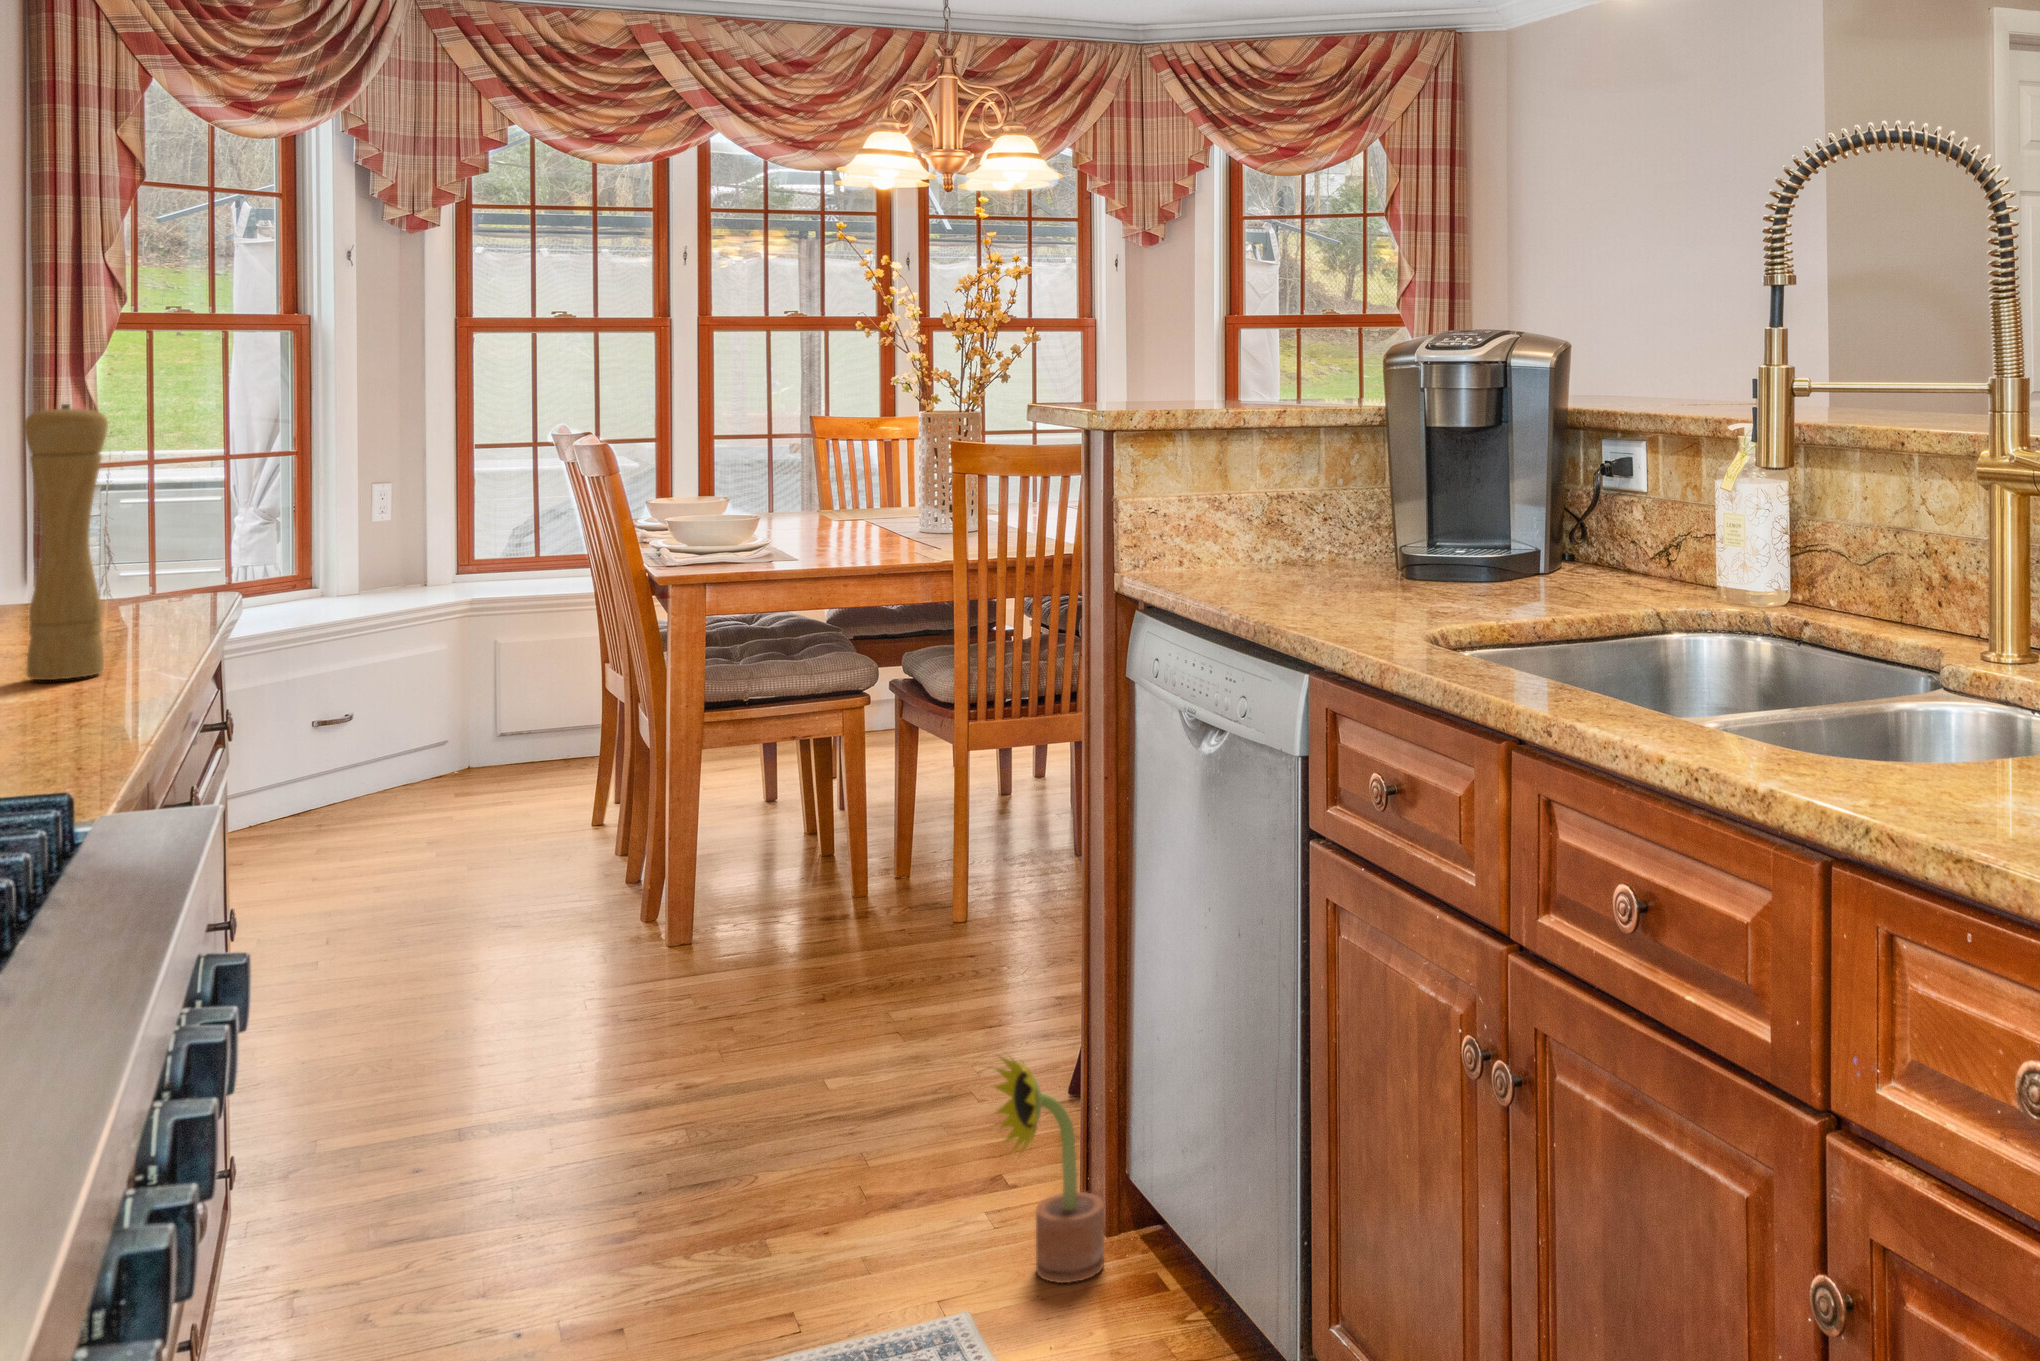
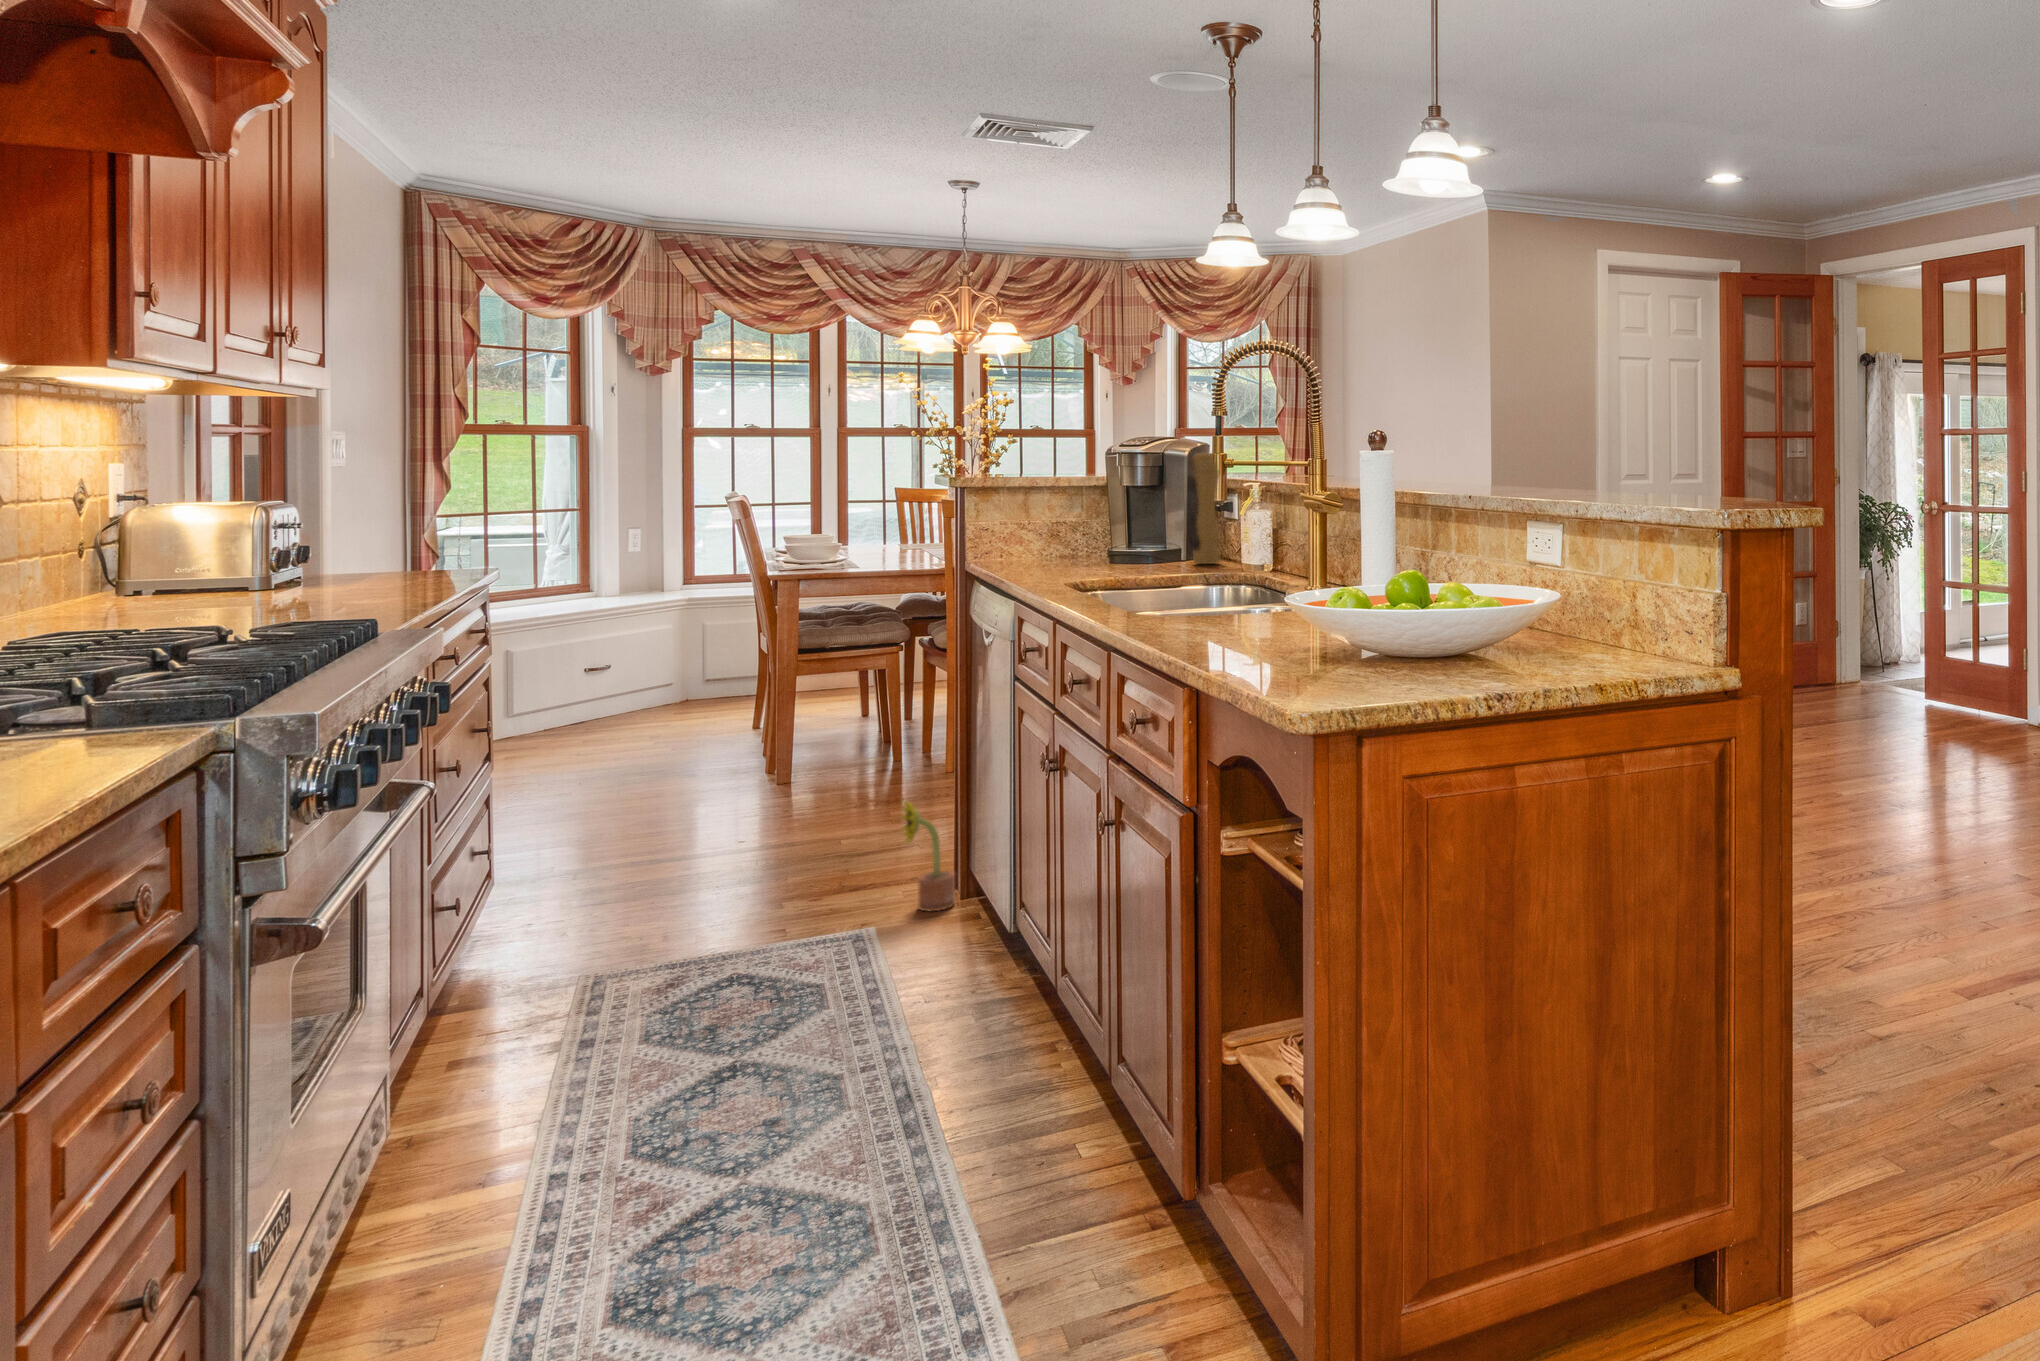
pepper mill: present [24,404,108,680] -> present [1193,452,1220,564]

